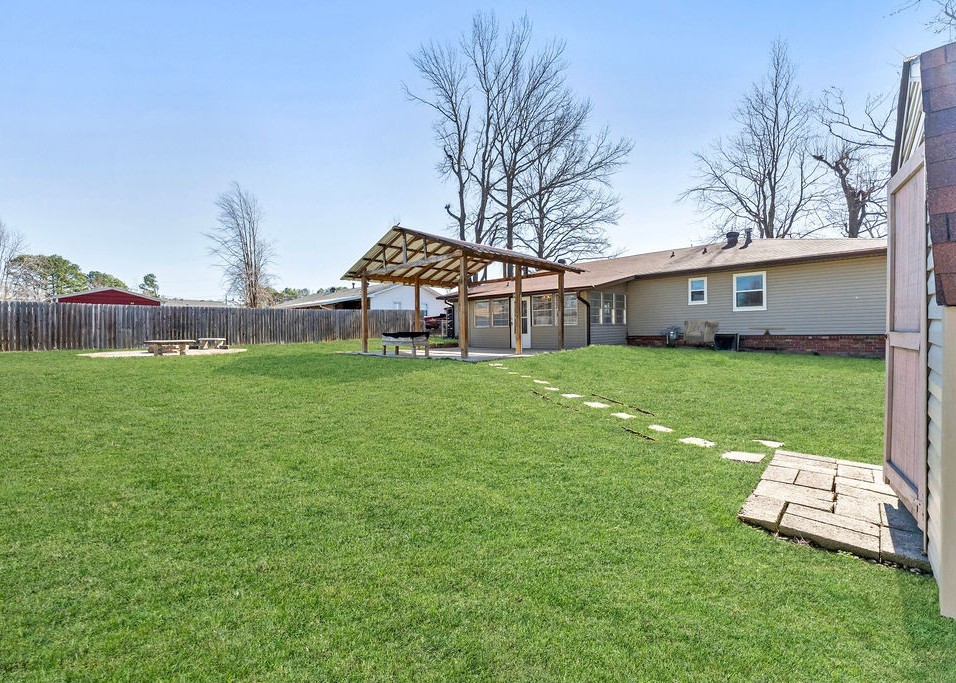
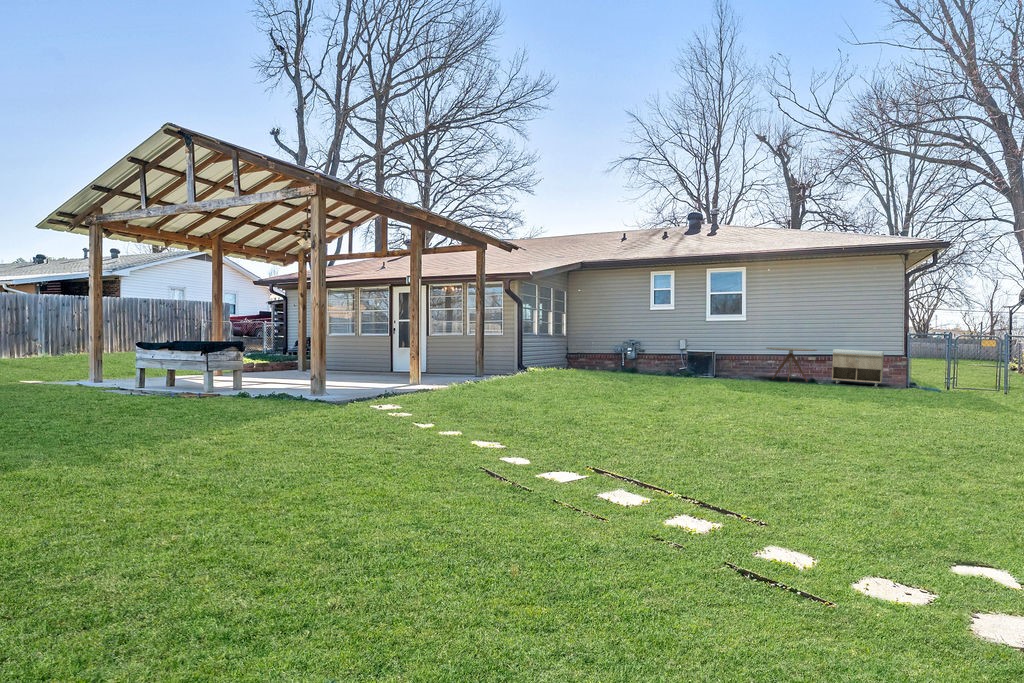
chair: present [684,320,719,348] -> none [667,333,718,376]
storage bench: none [795,328,836,352] -> present [832,349,884,386]

